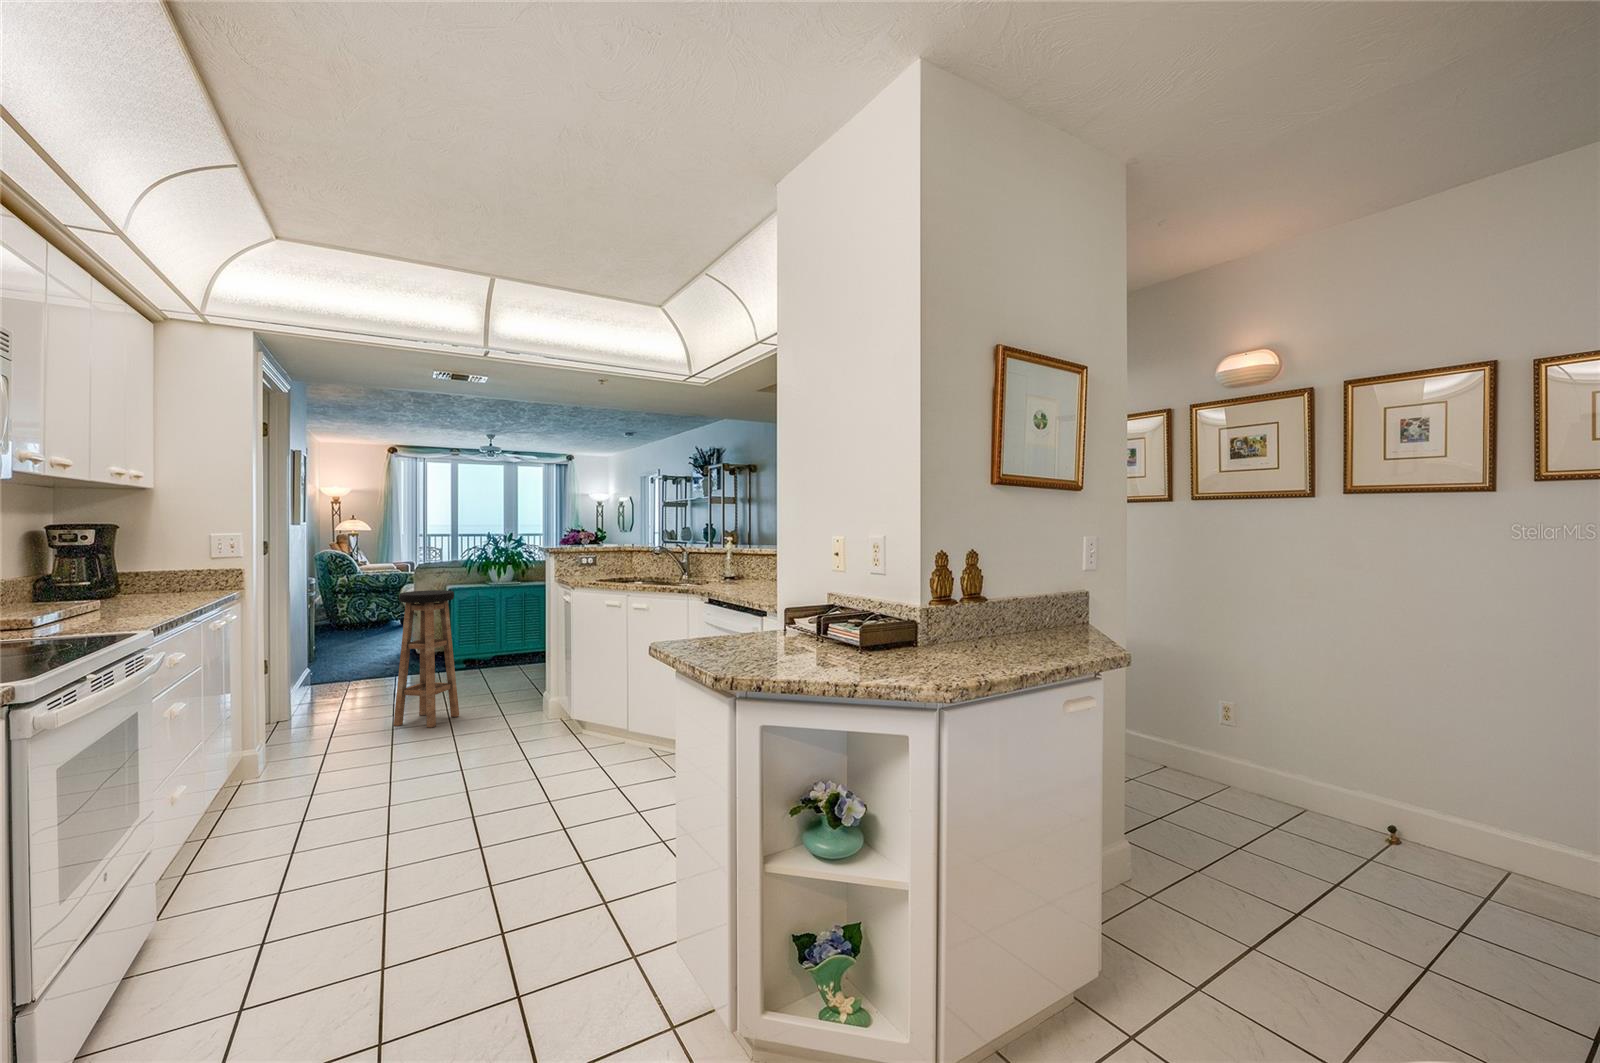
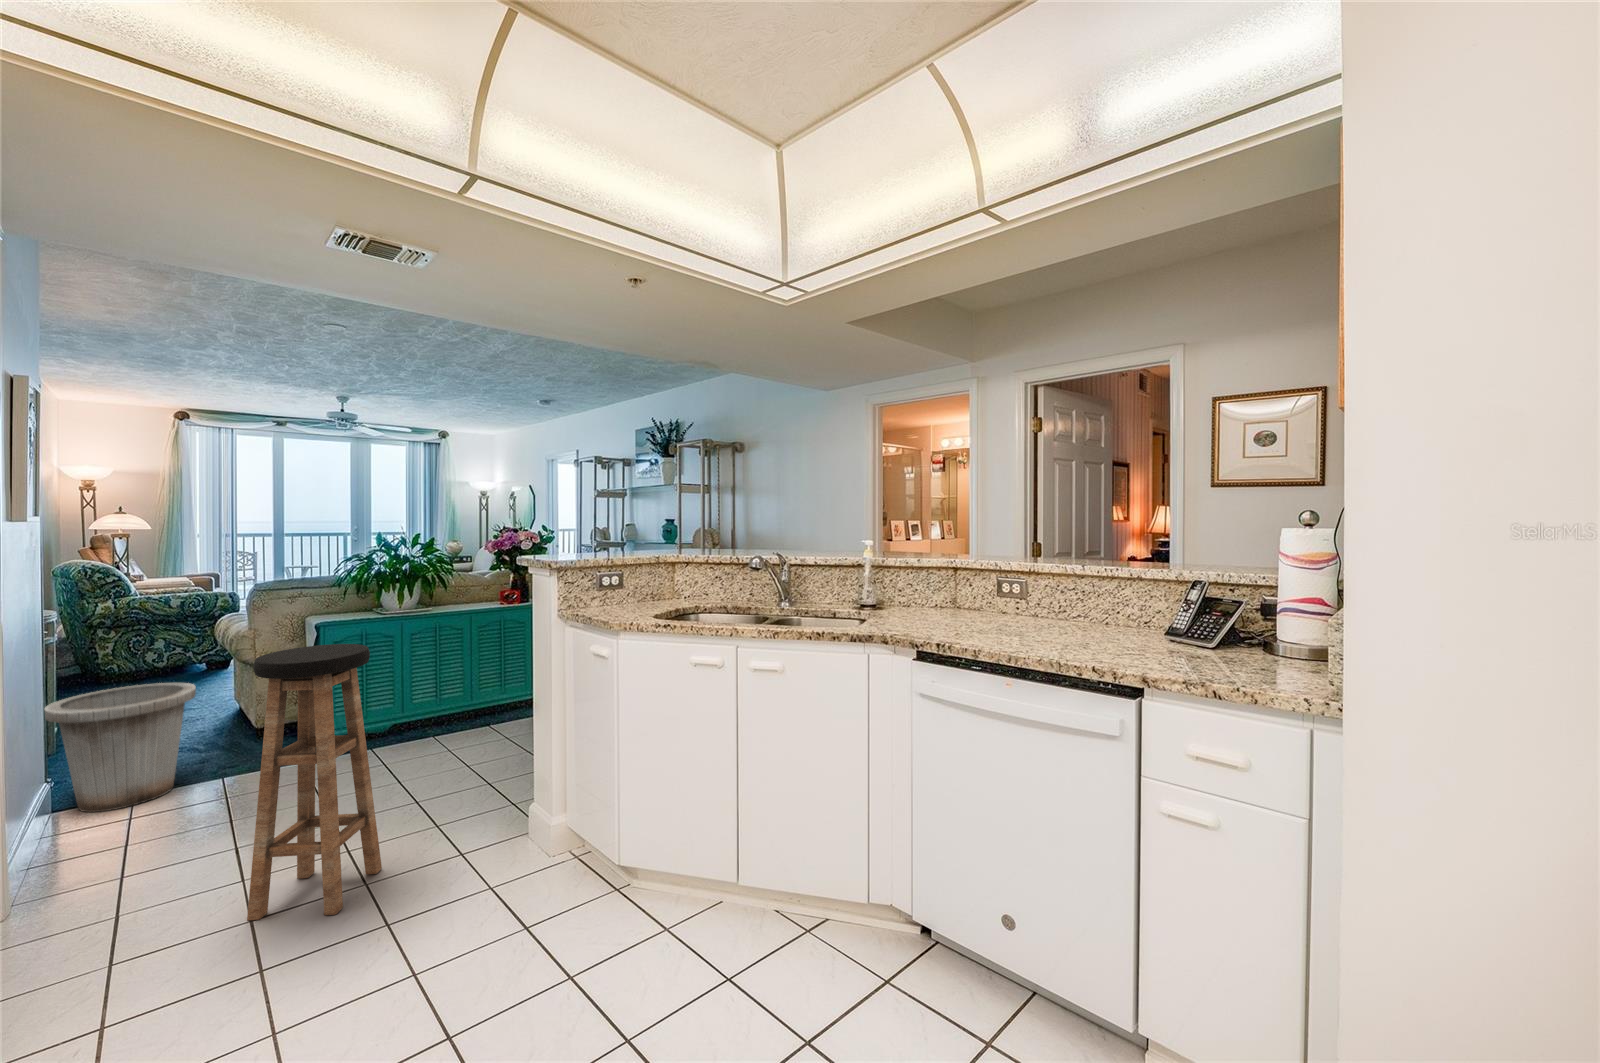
trash can: none [313,619,383,685] -> present [45,683,196,812]

